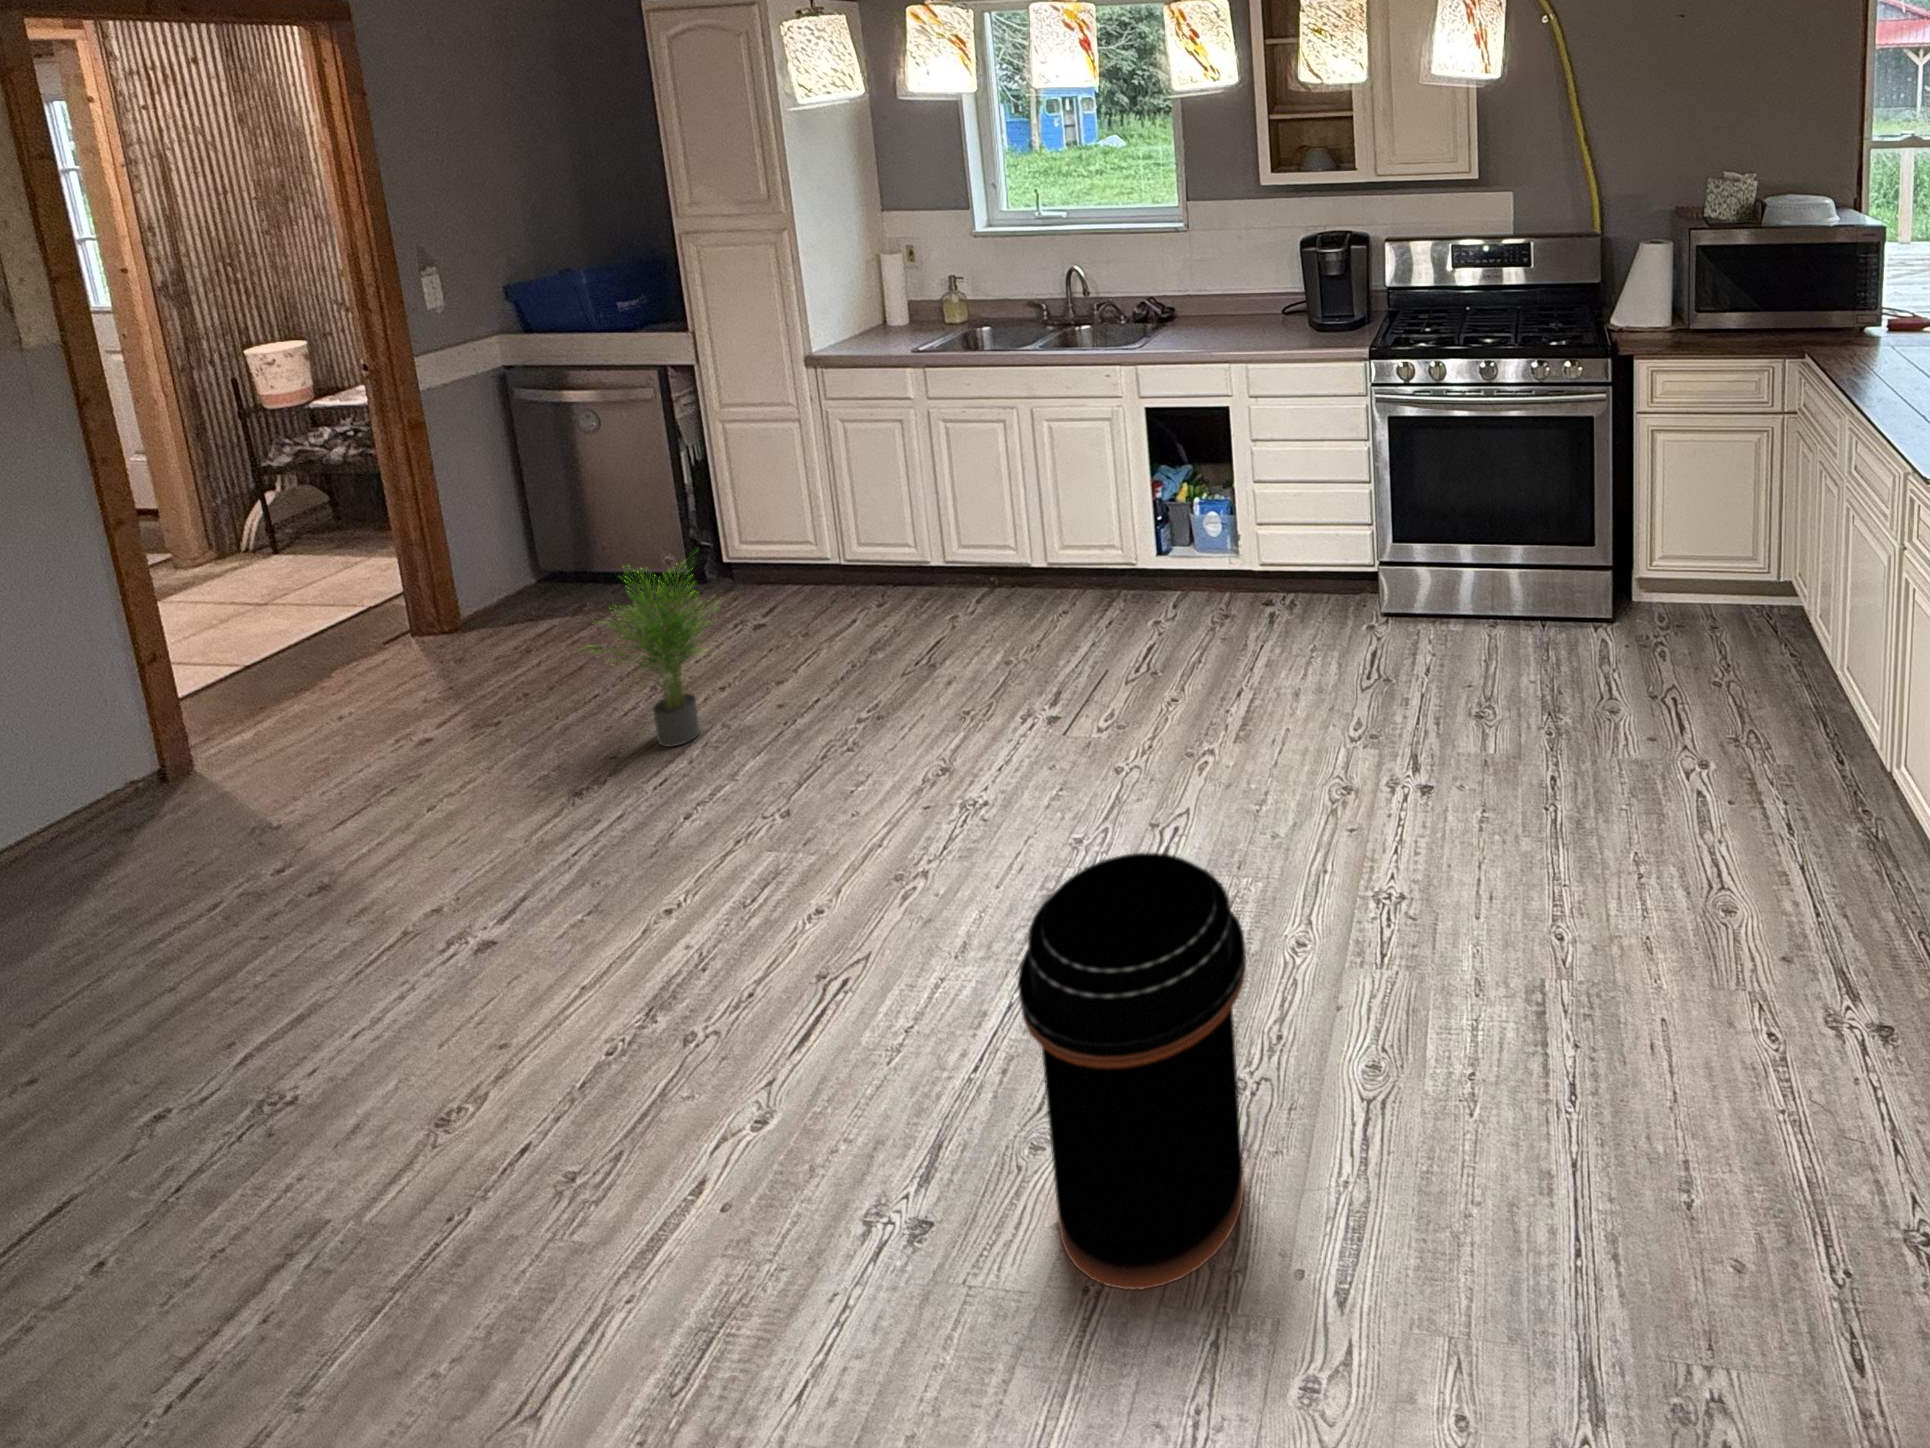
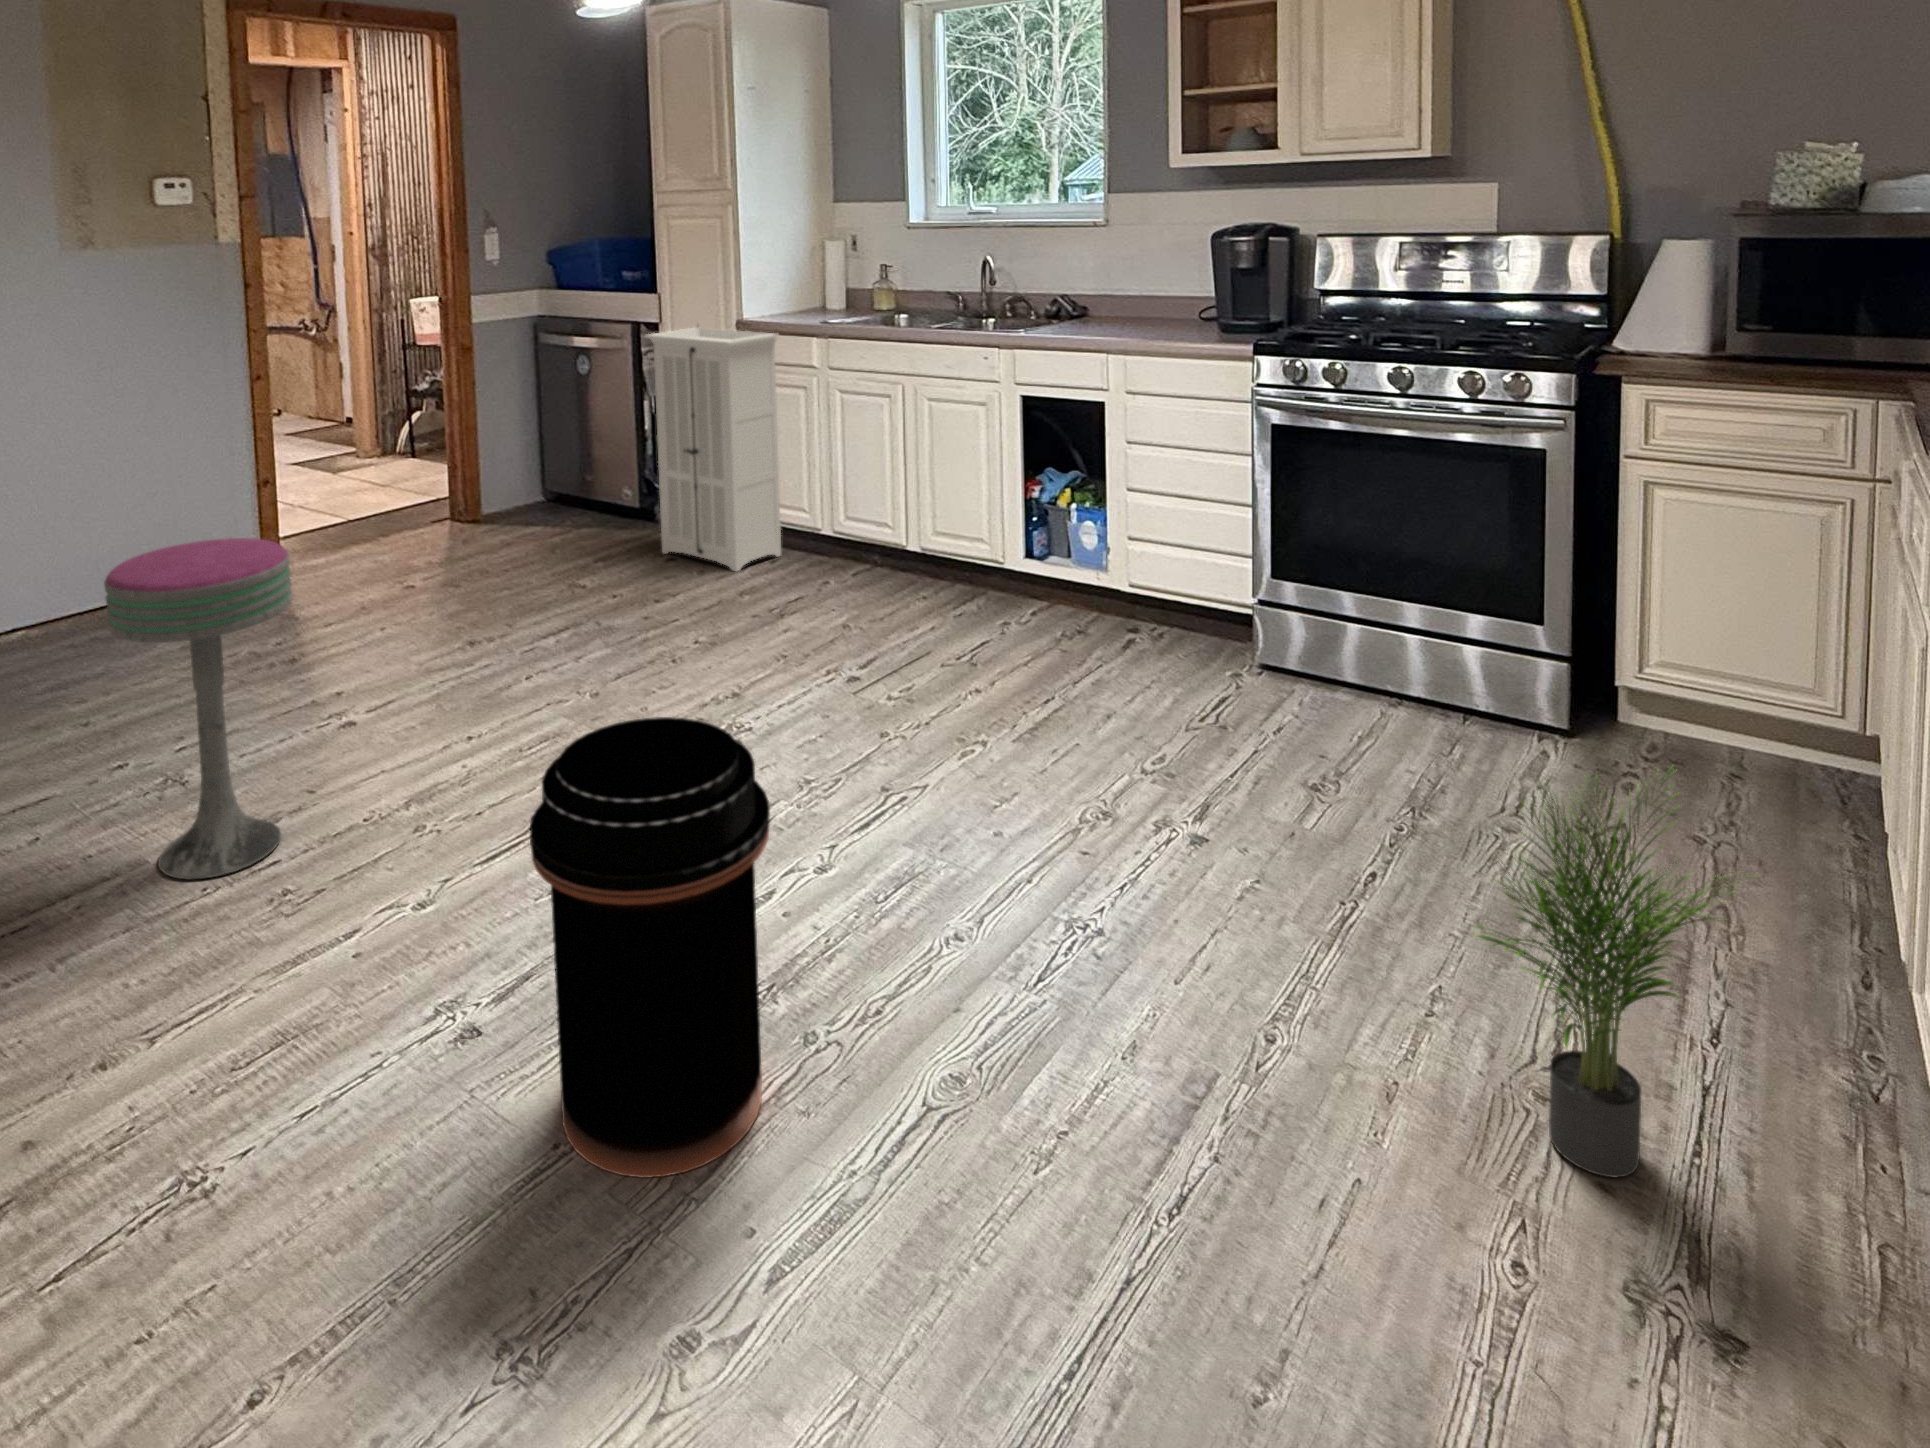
storage cabinet: none [698,364,883,622] -> present [645,327,781,571]
potted plant: present [592,562,717,747] -> present [1478,769,1754,1177]
bar stool: none [218,778,509,1222] -> present [104,538,293,880]

